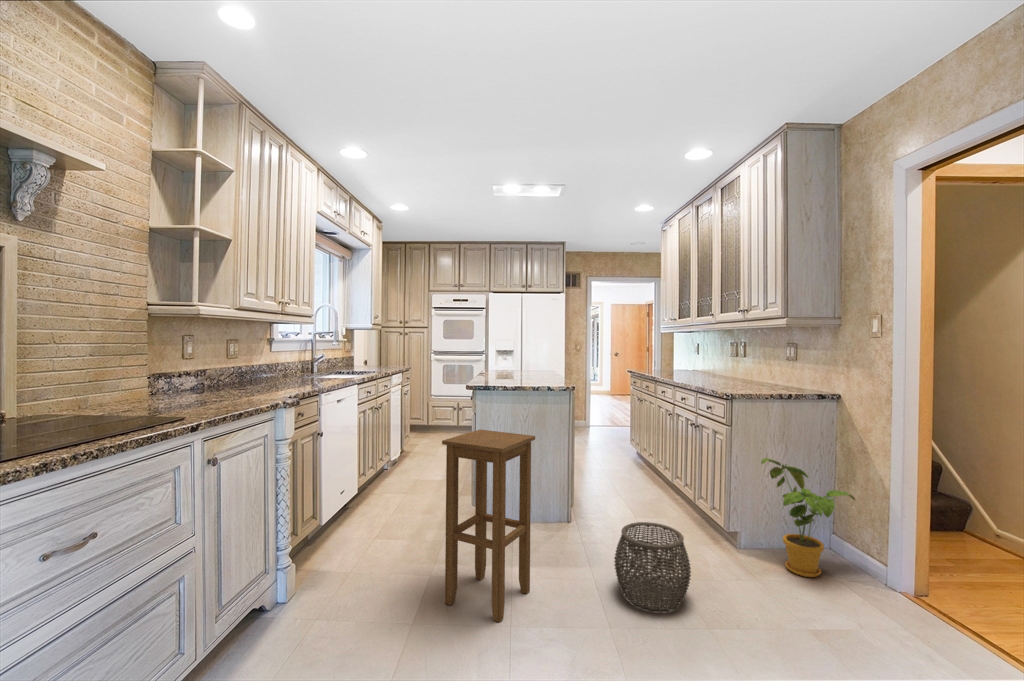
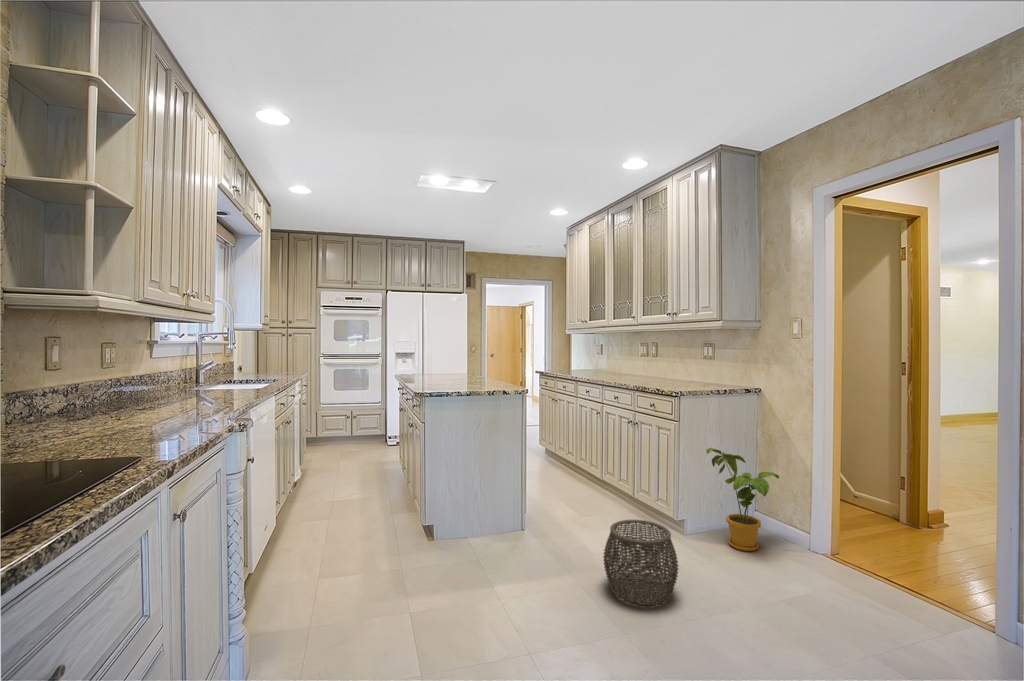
stool: present [442,430,535,622] -> none [440,440,529,649]

